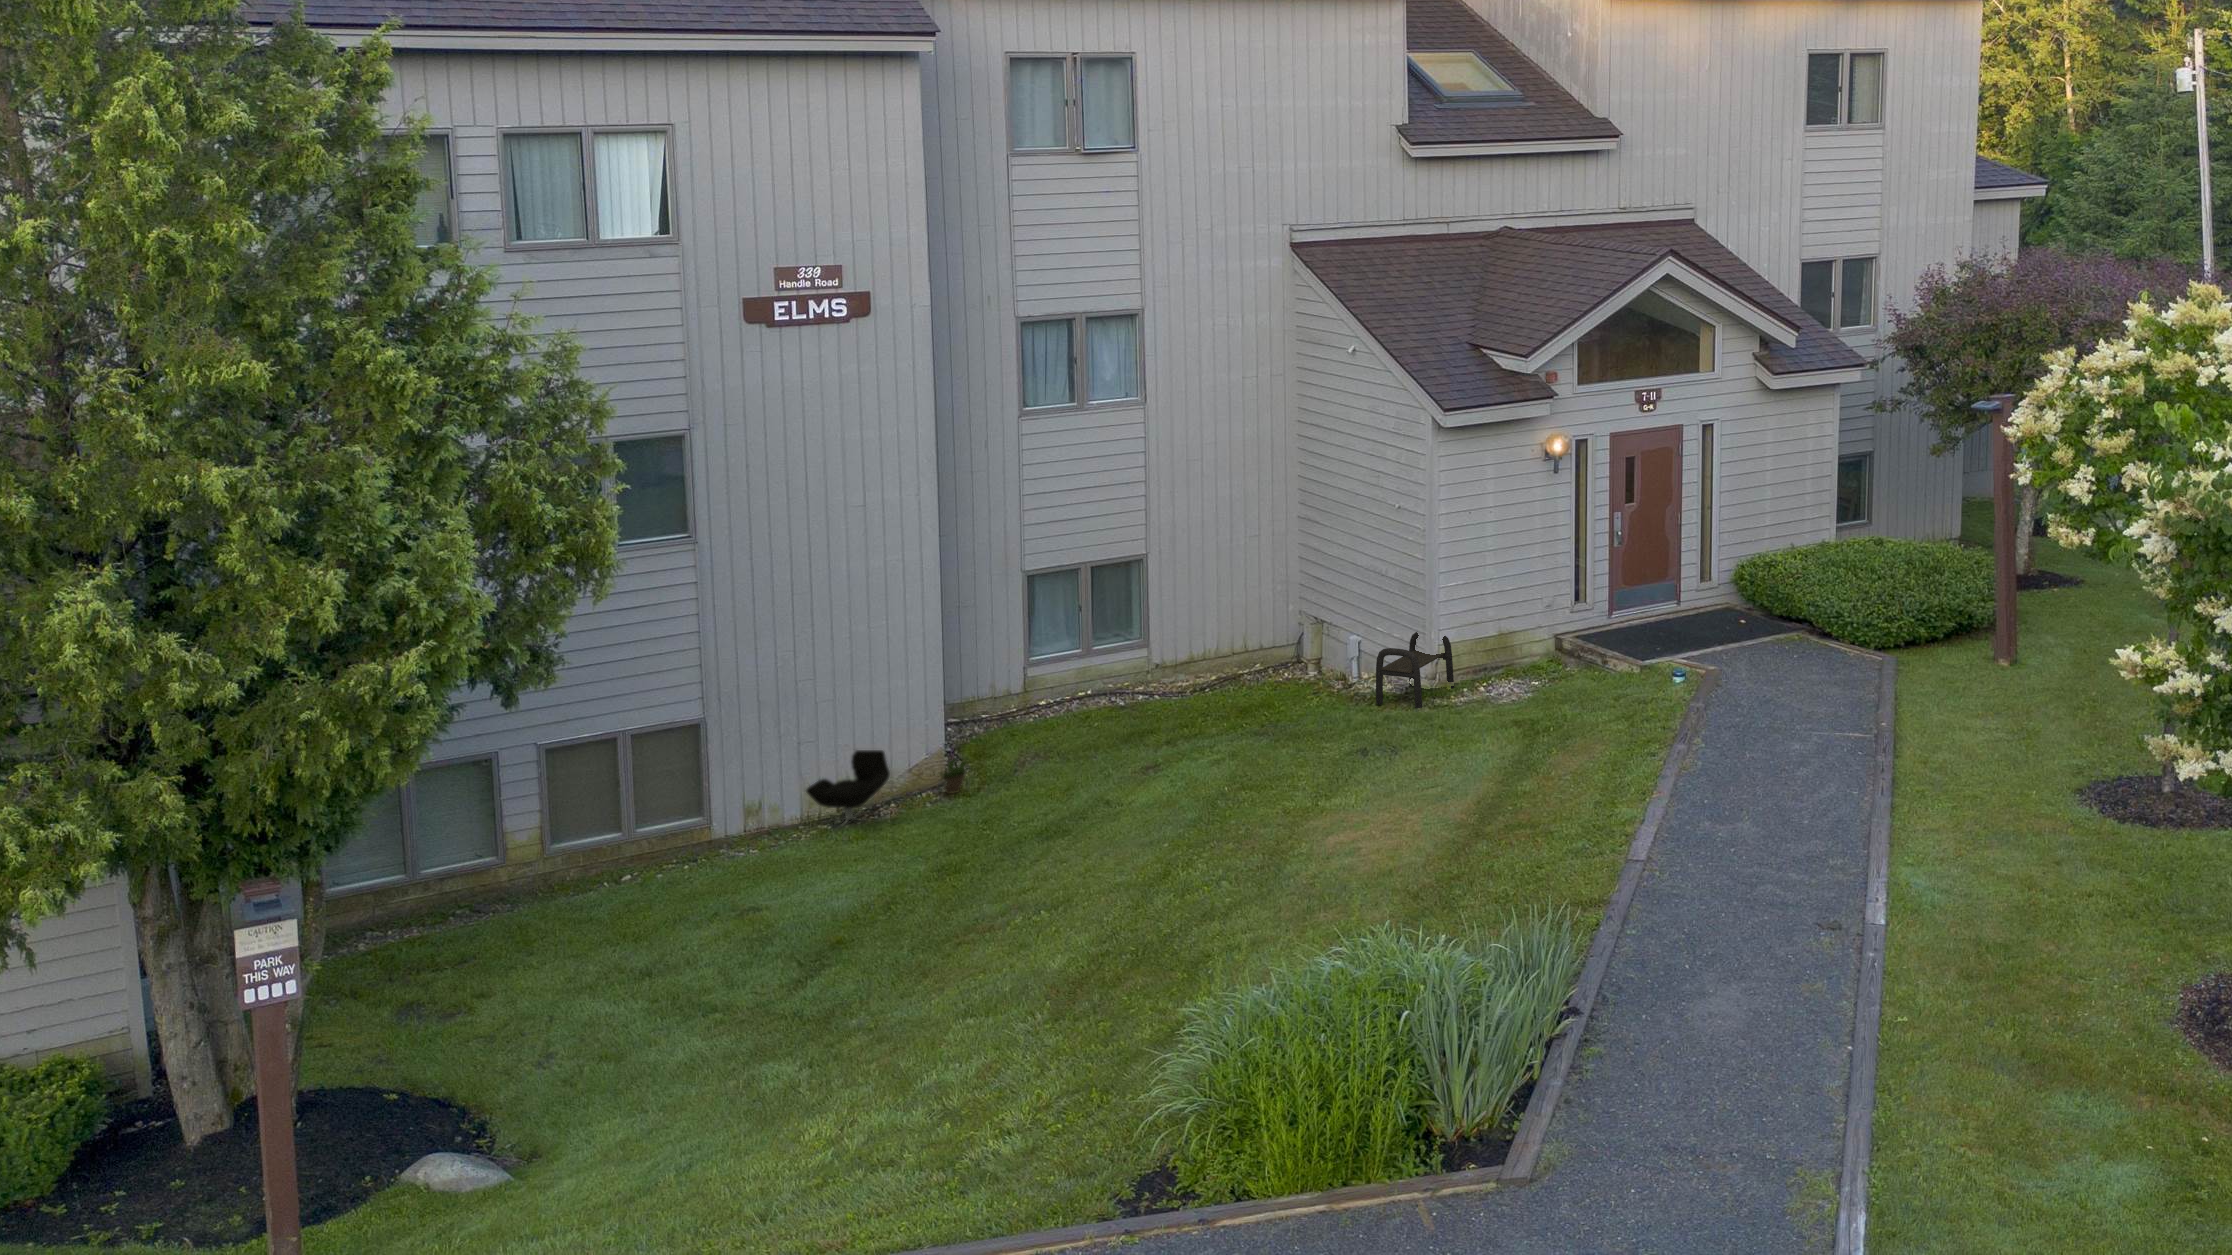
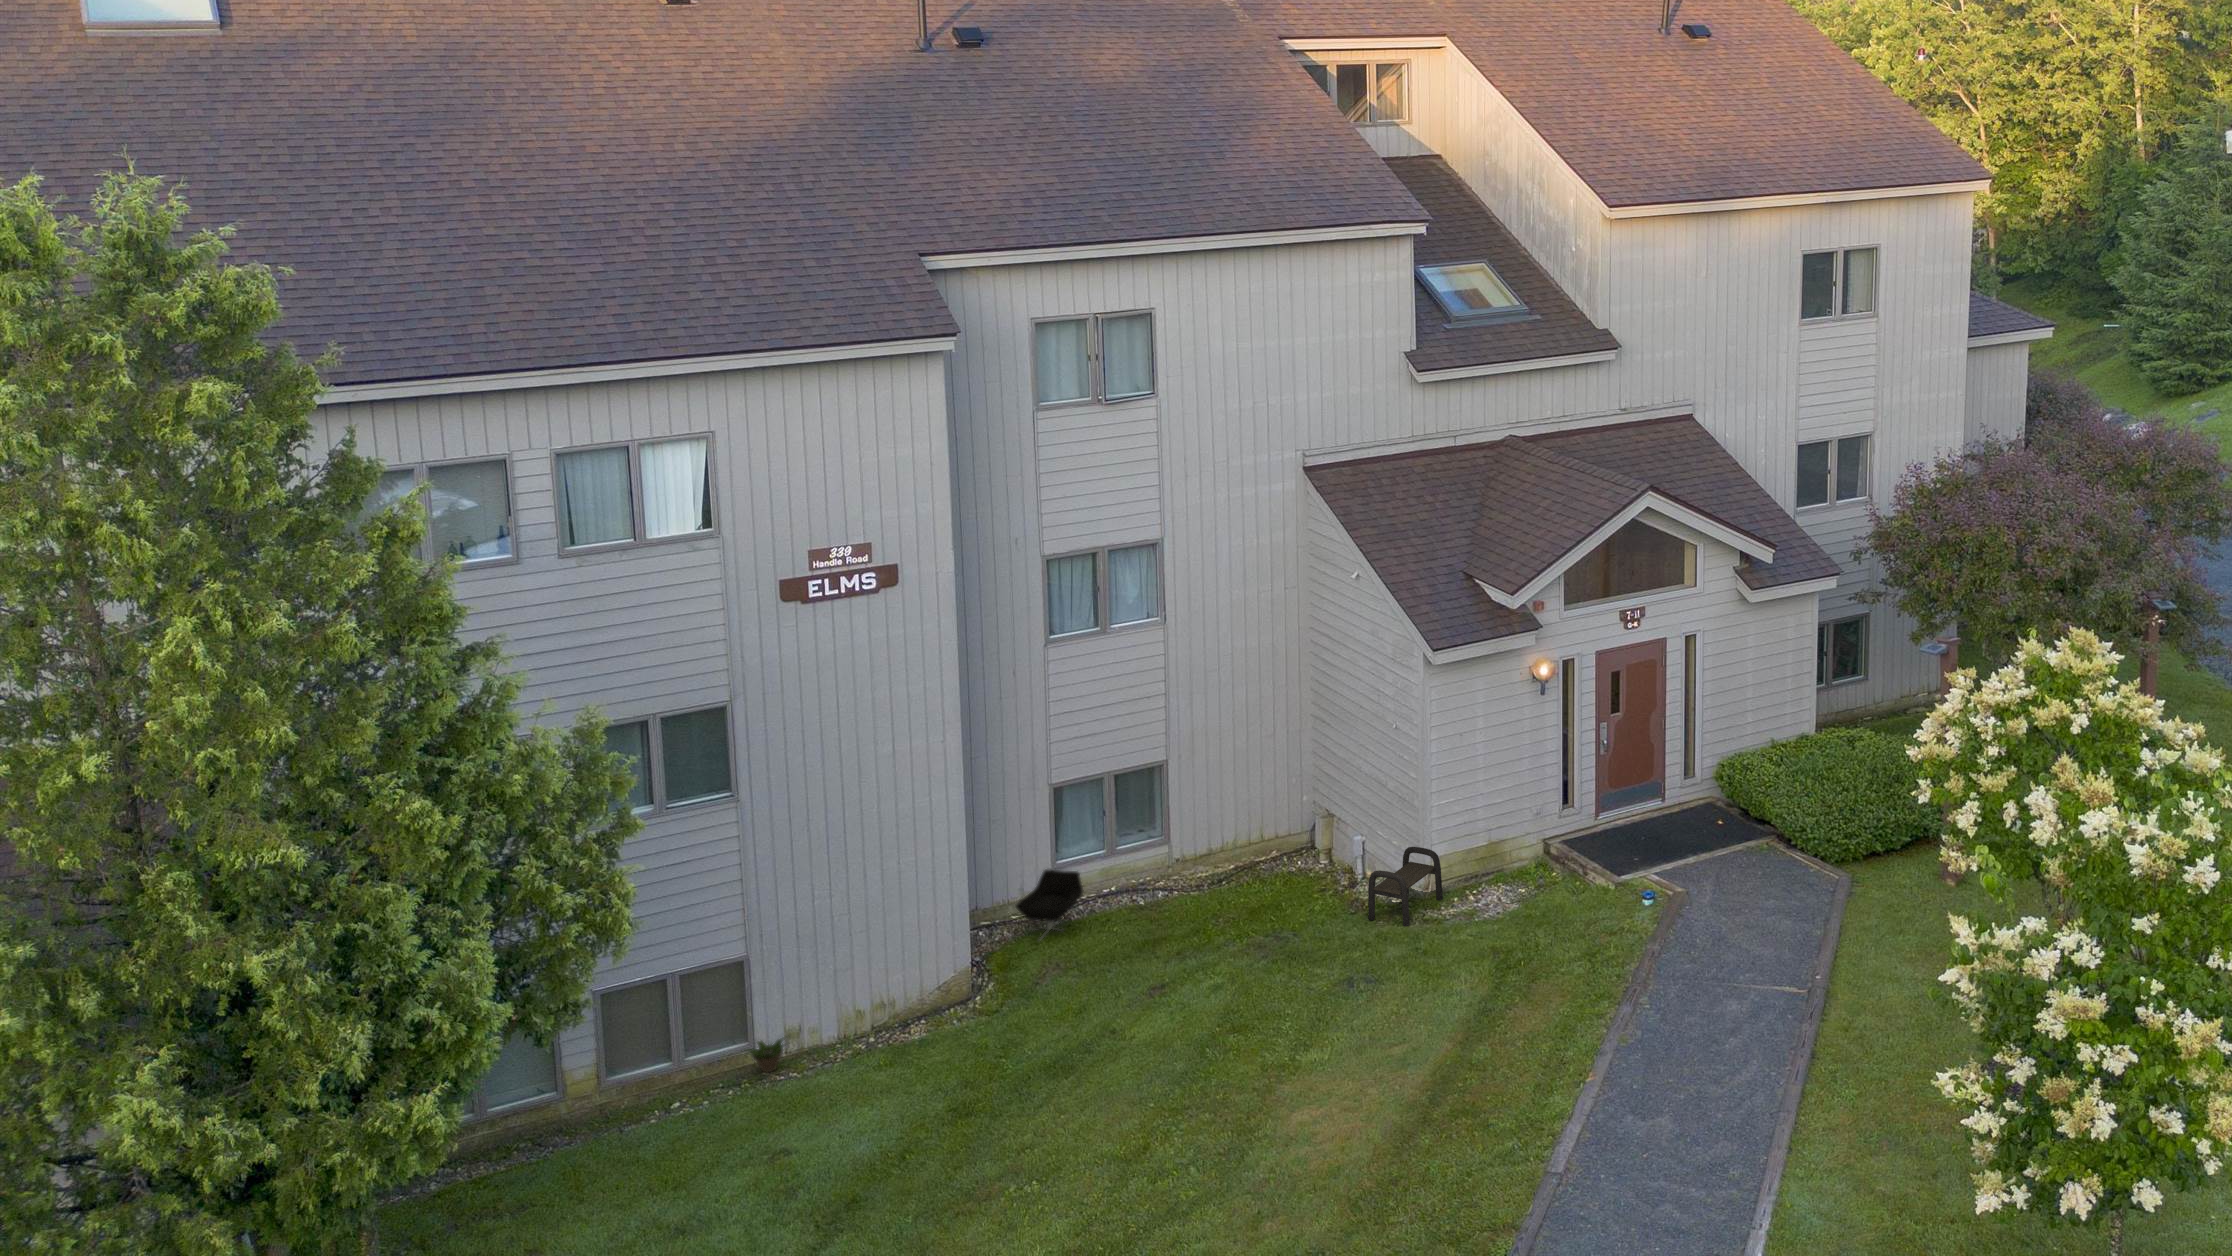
lounge chair: present [806,750,890,825] -> present [1016,869,1084,931]
decorative plant: present [941,760,969,794] -> present [747,1038,784,1073]

